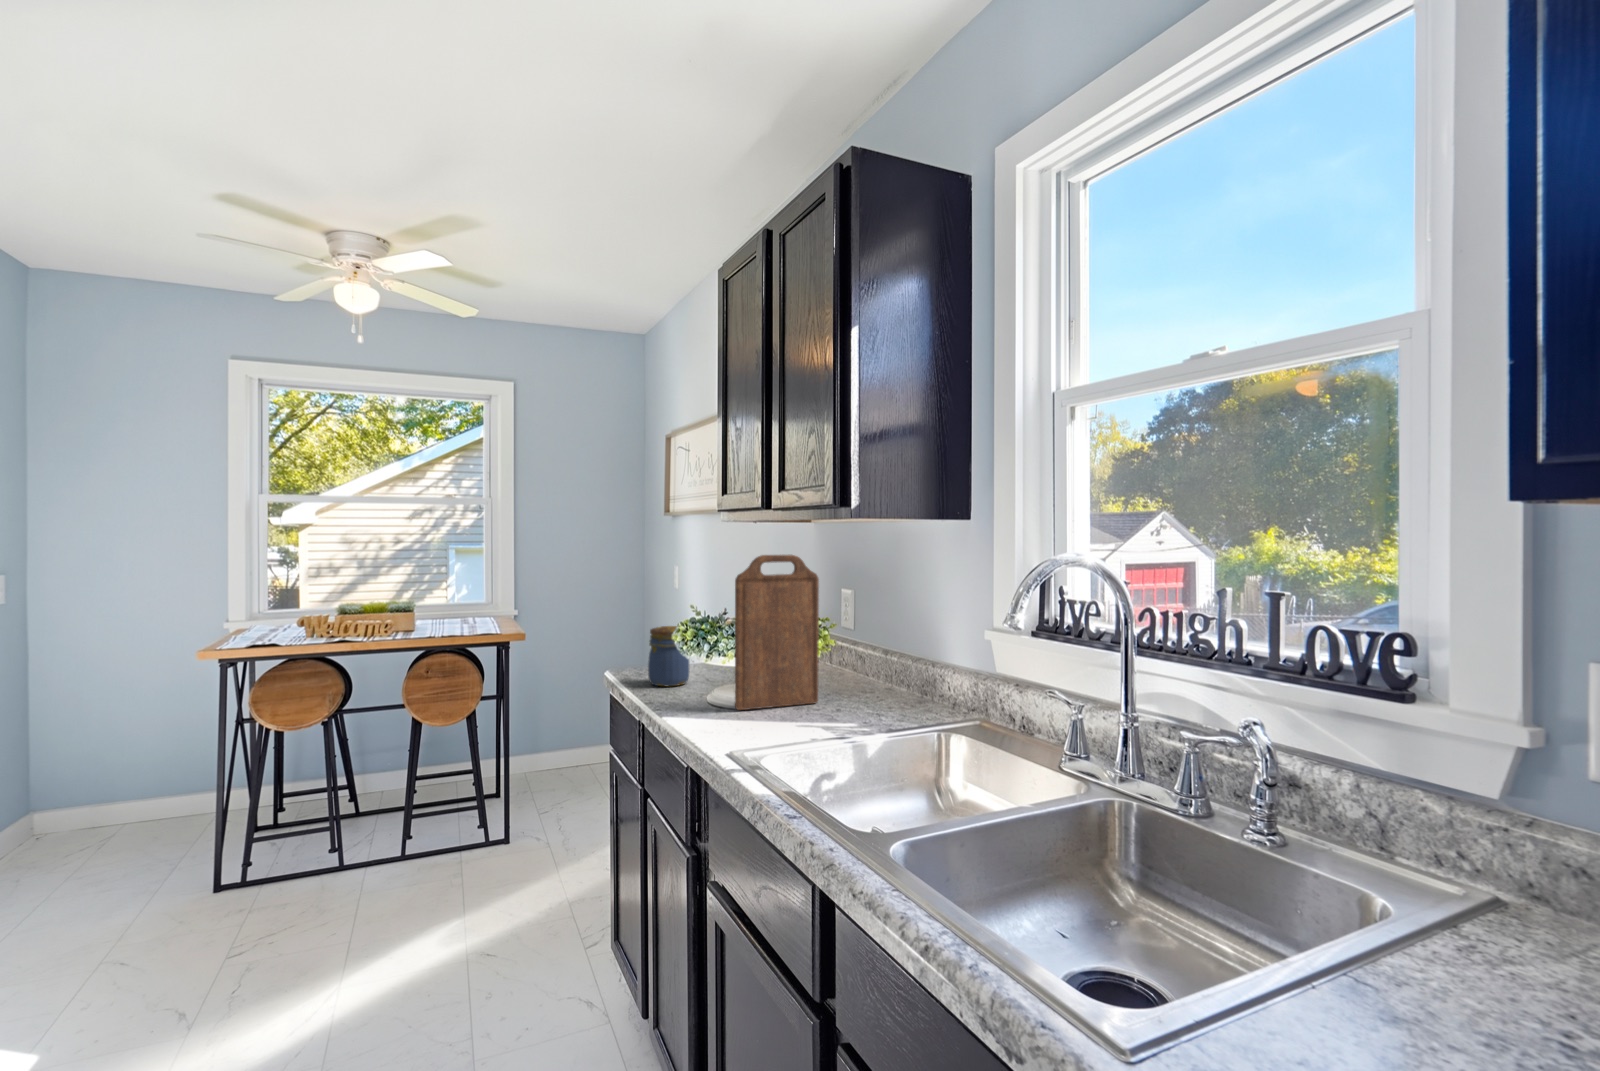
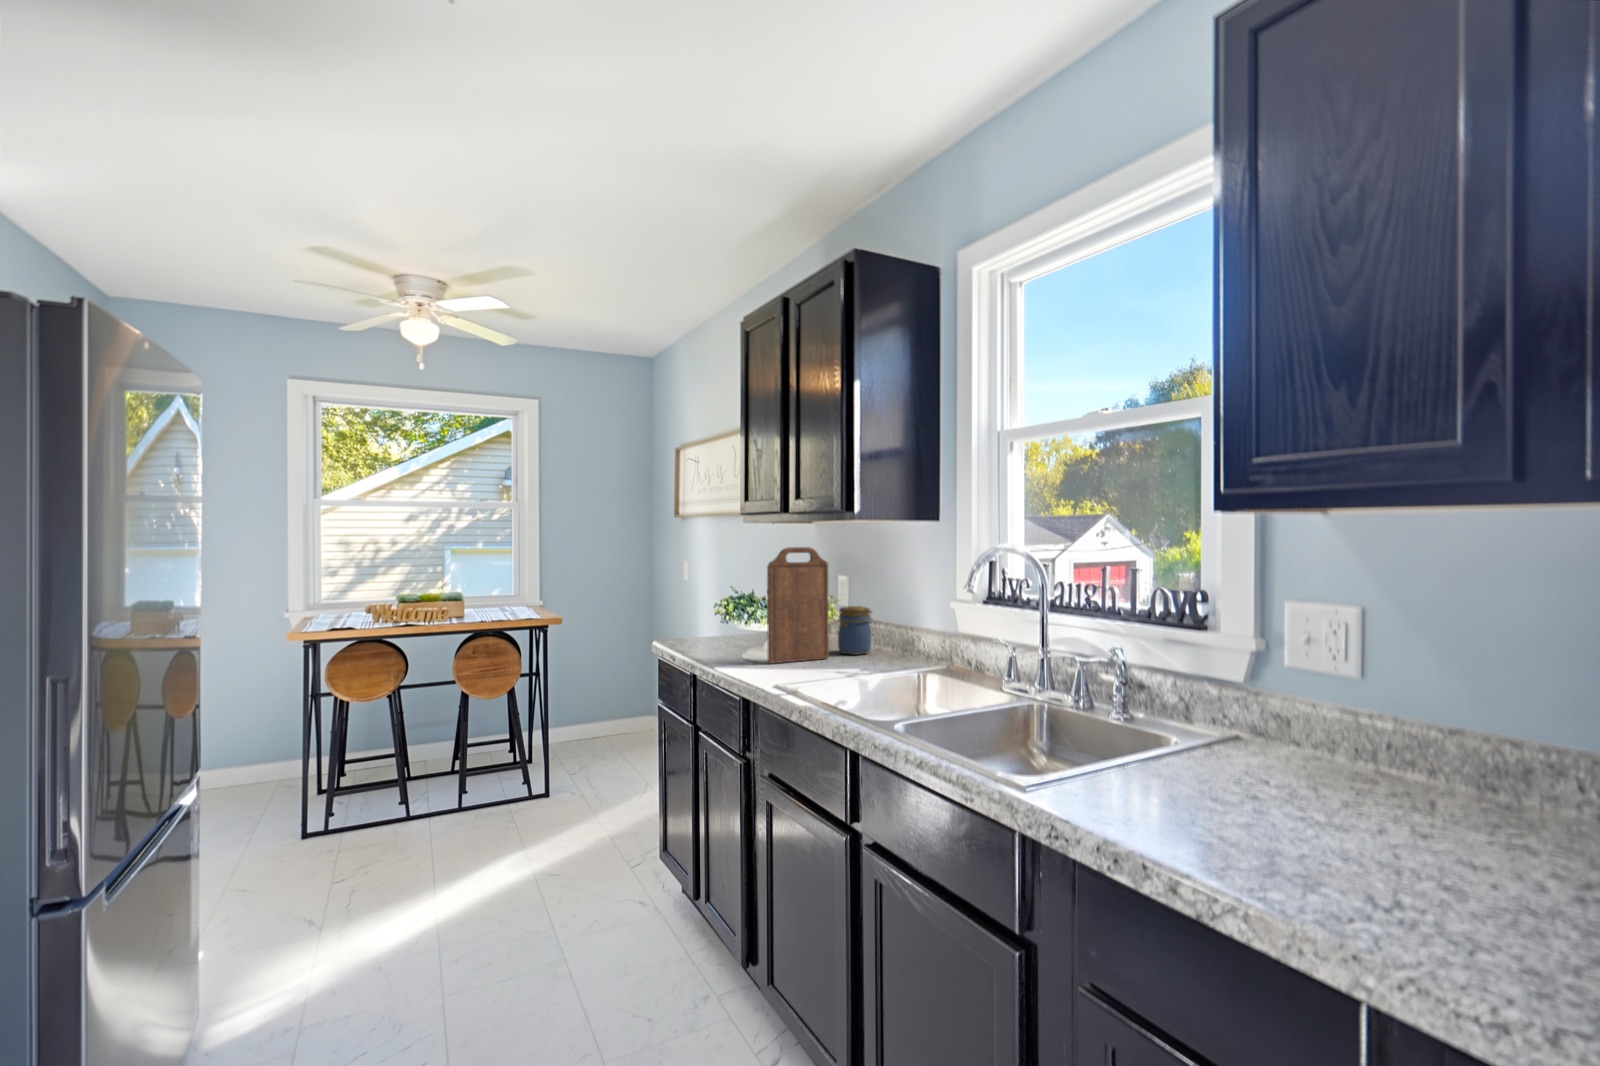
jar: present [648,626,689,686] -> present [838,606,872,655]

